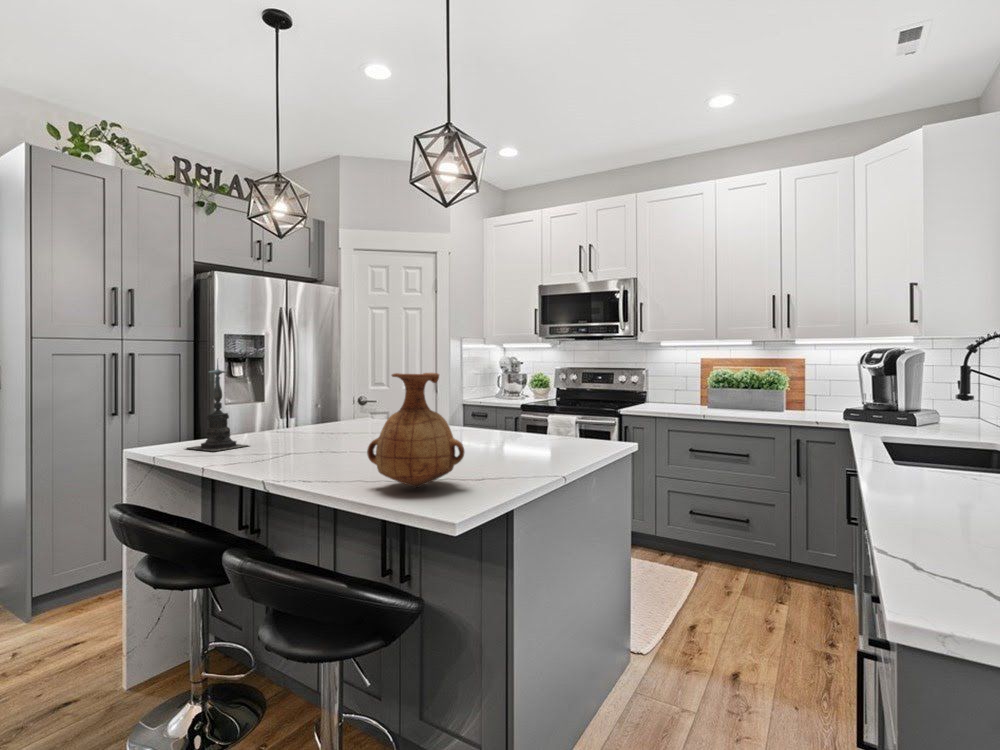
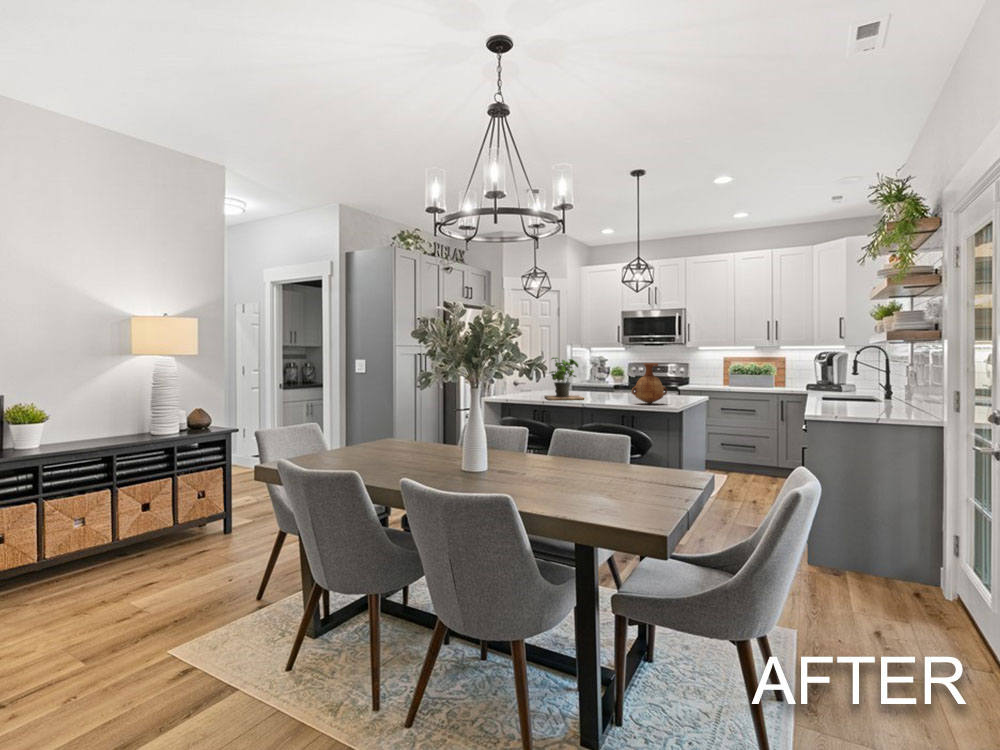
potted plant: none [244,357,353,456] -> present [544,358,584,400]
candle holder: present [187,361,248,451] -> none [507,358,534,399]

